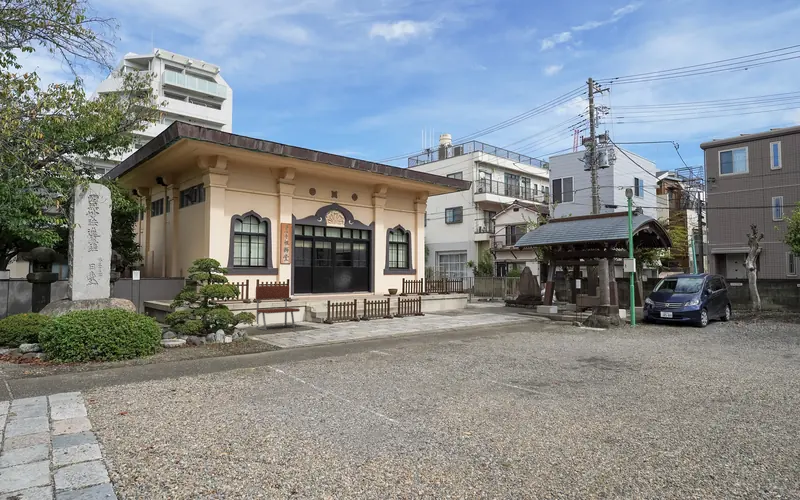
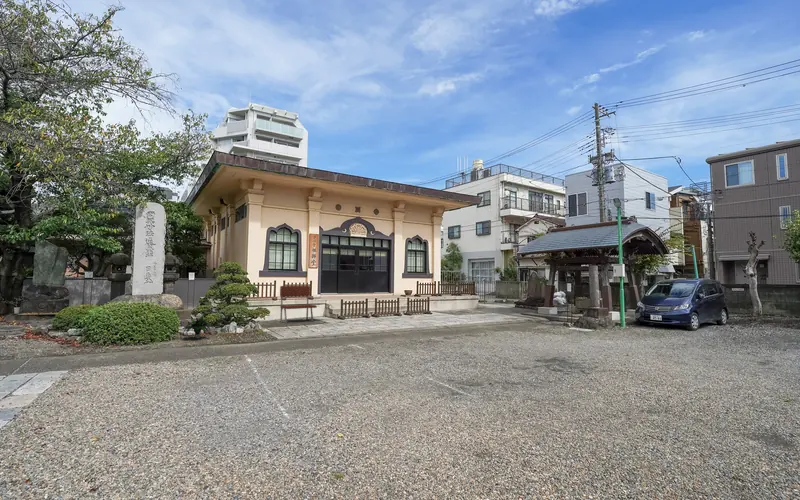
potted plant: none [168,322,205,349] -> present [184,317,212,339]

